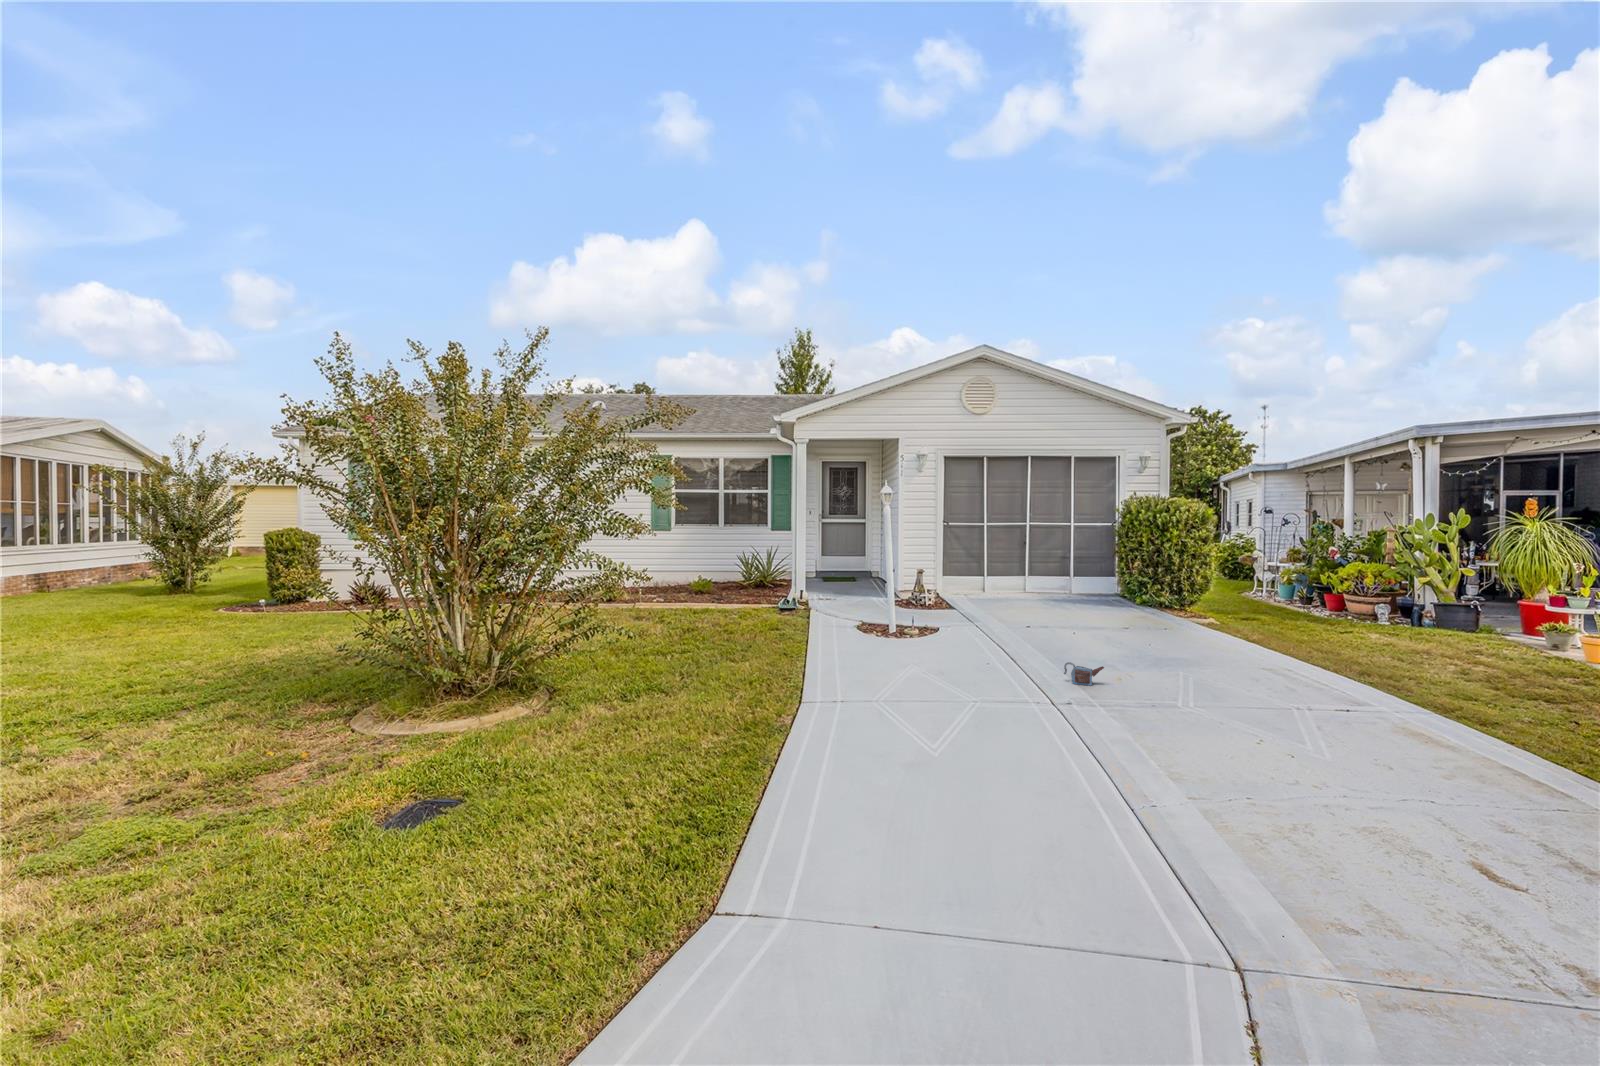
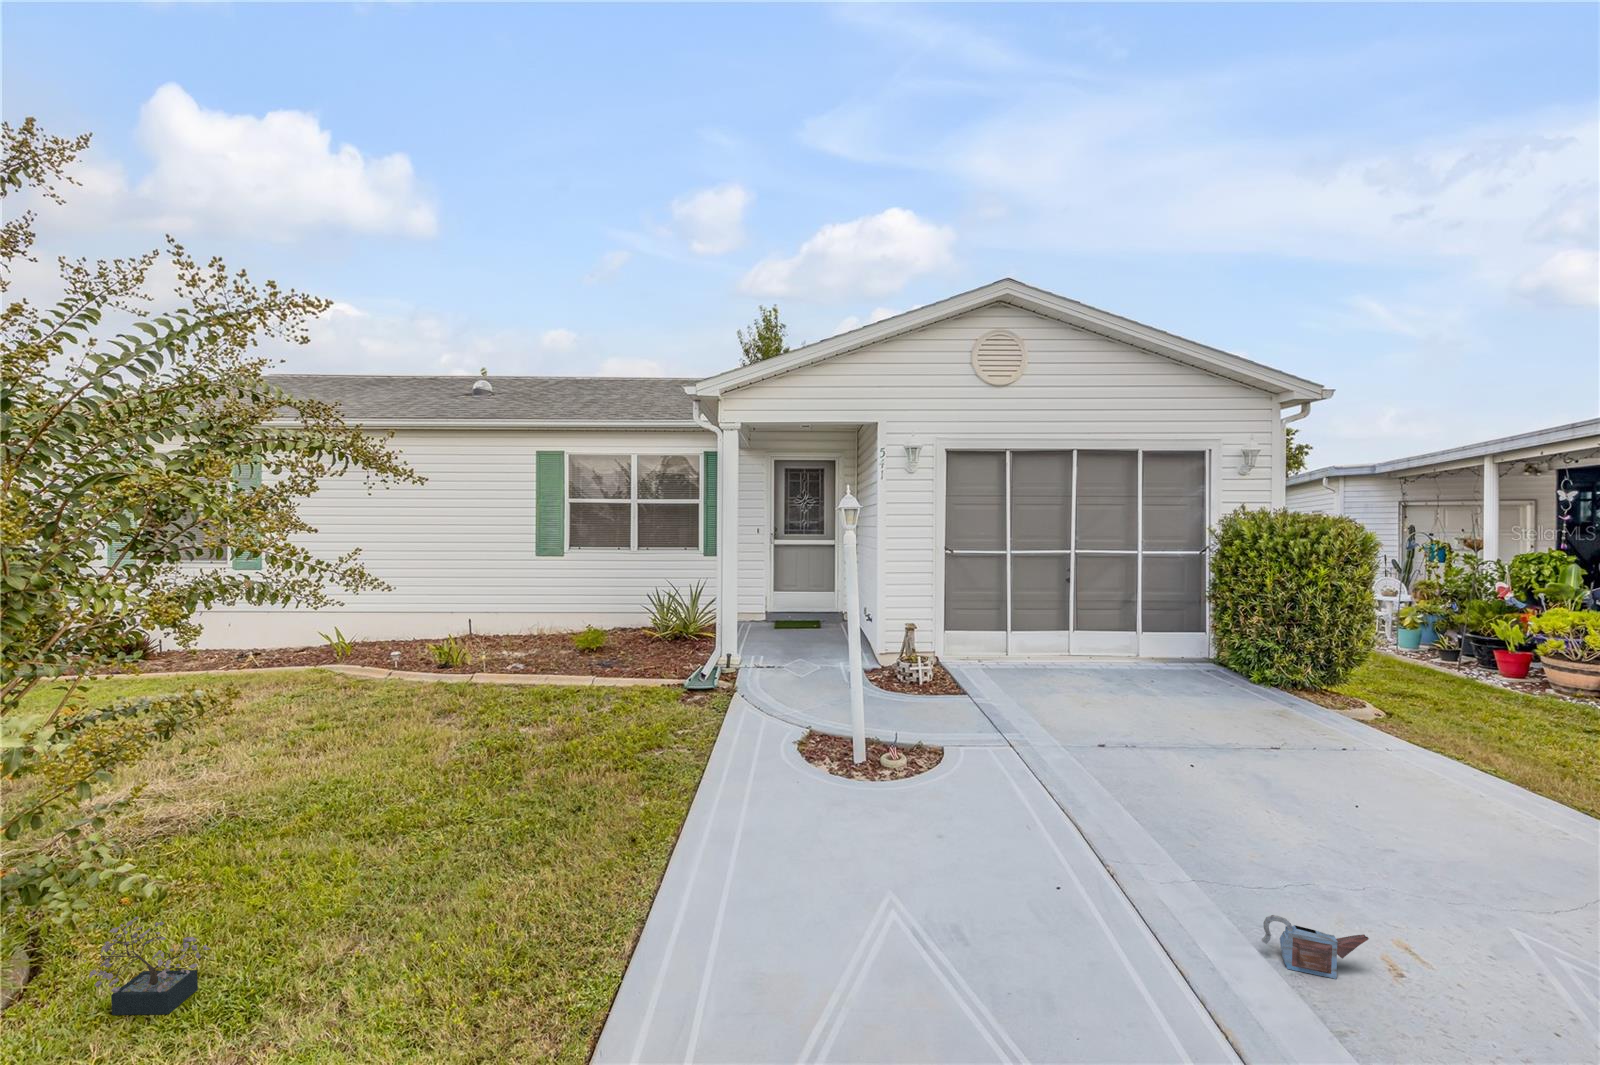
decorative plant: none [585,656,623,690] -> present [84,917,210,1015]

